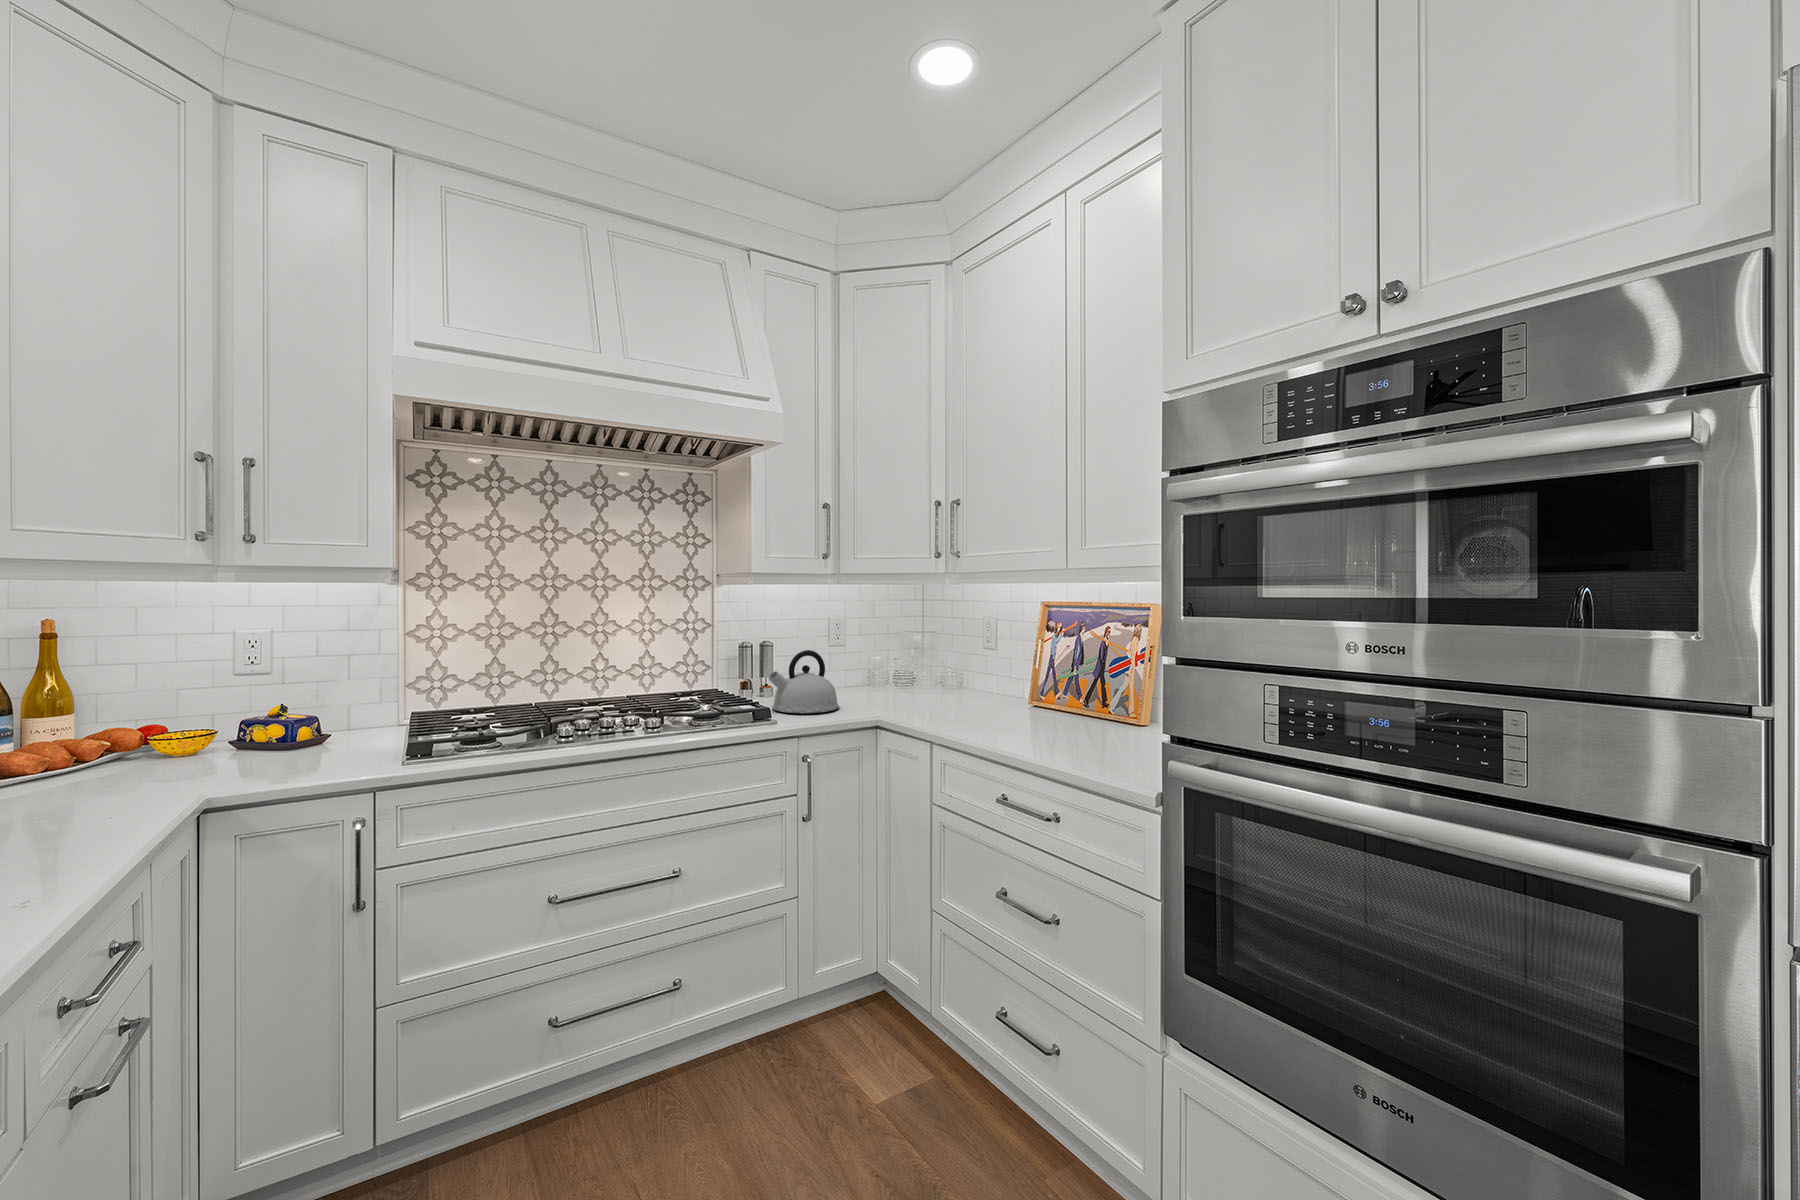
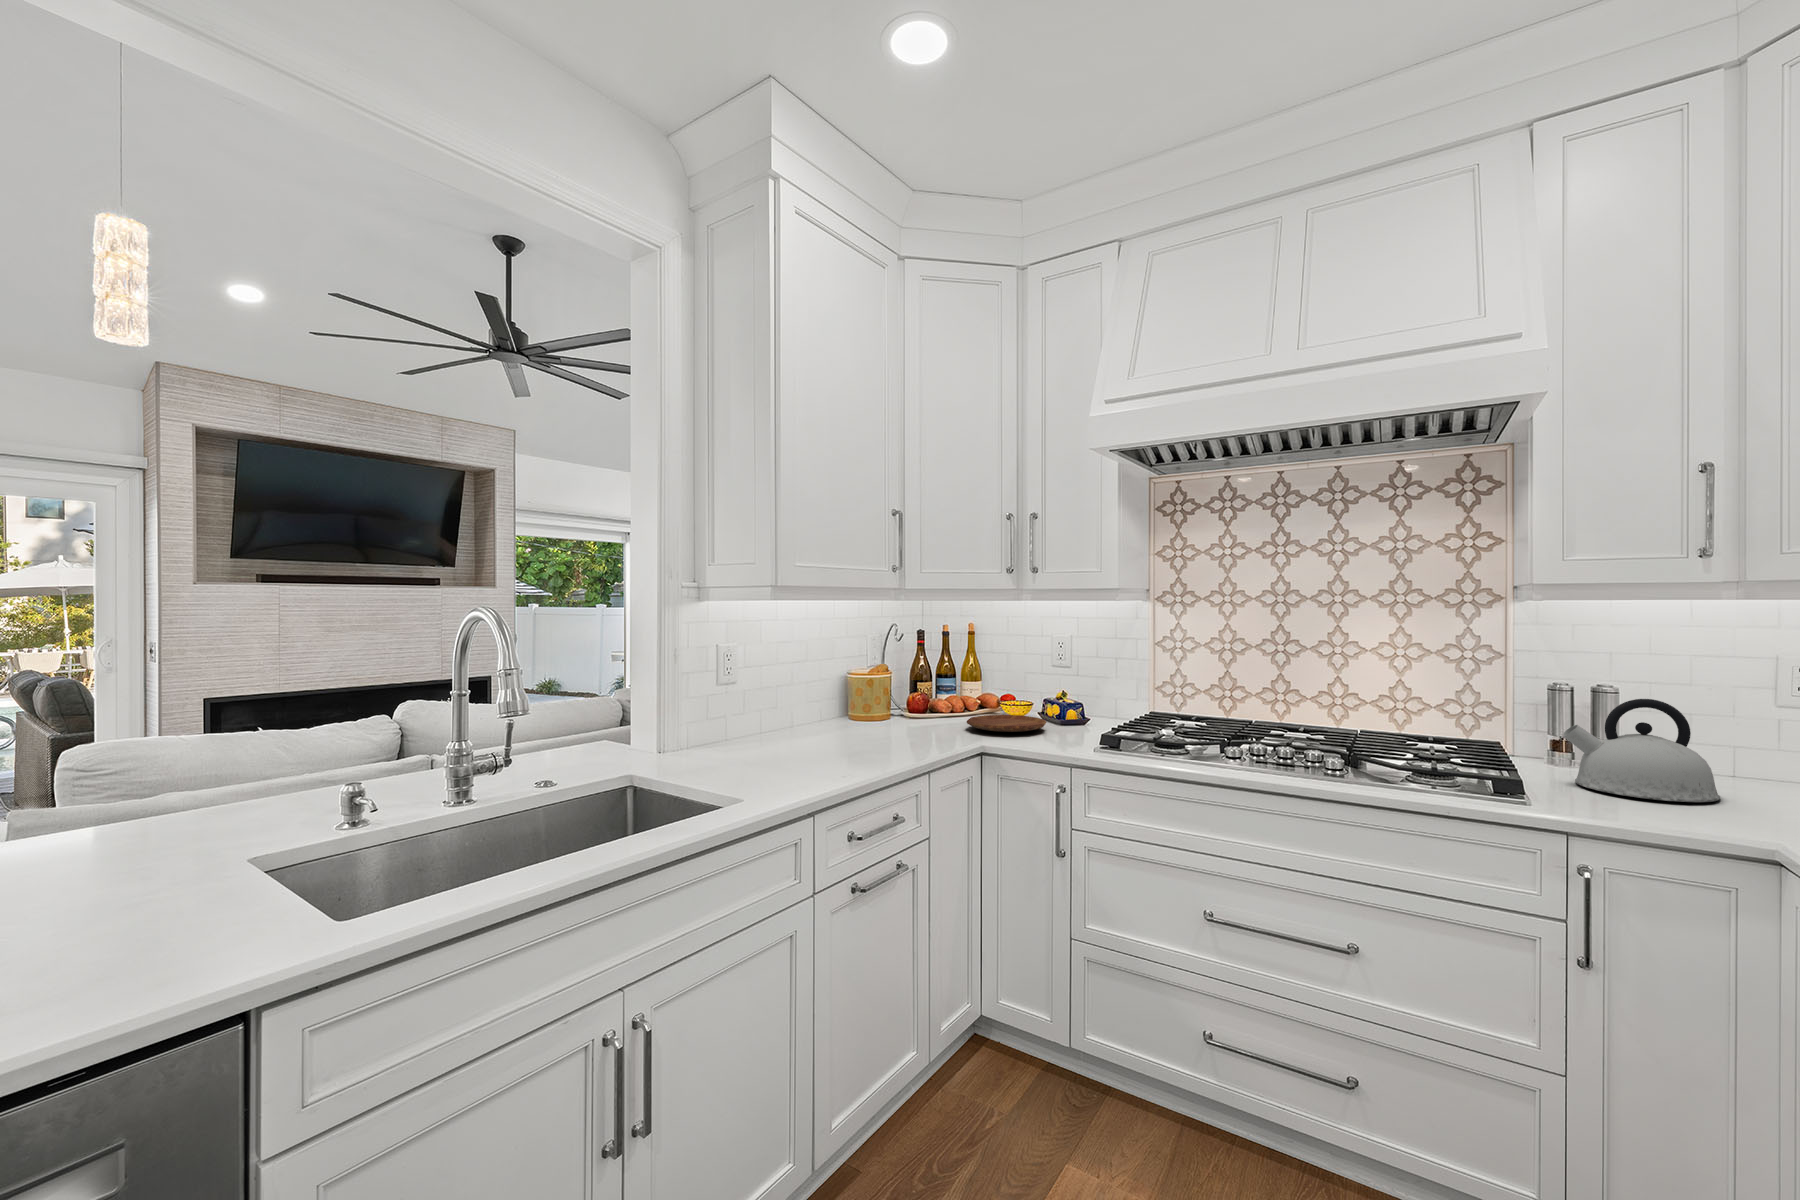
tray: none [129,740,283,773] -> present [967,715,1046,732]

